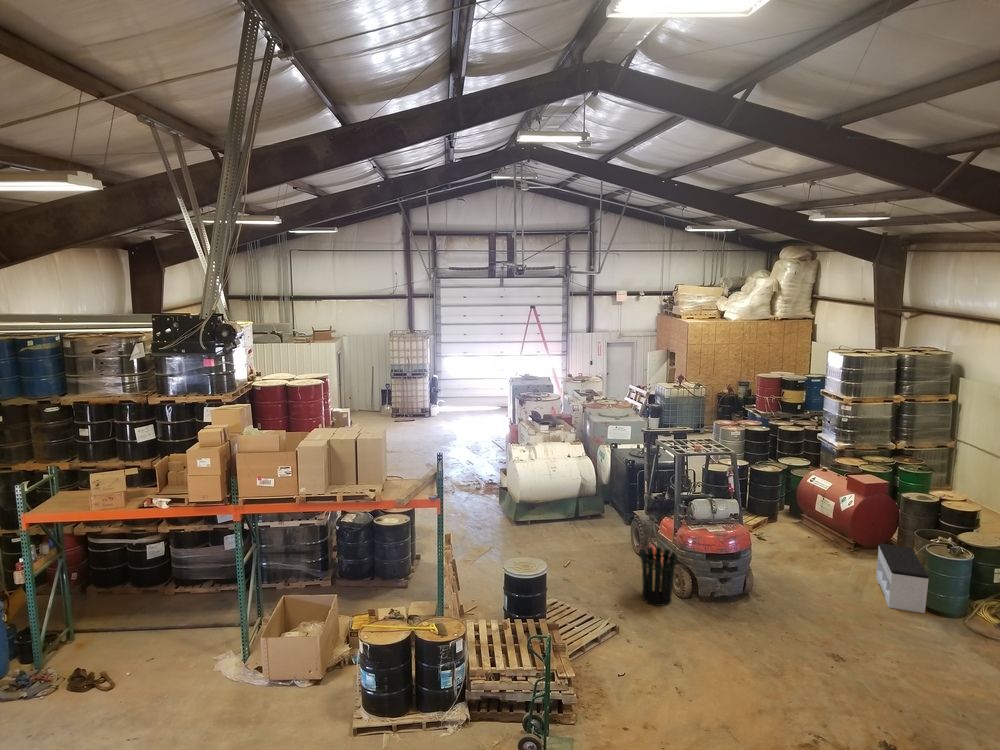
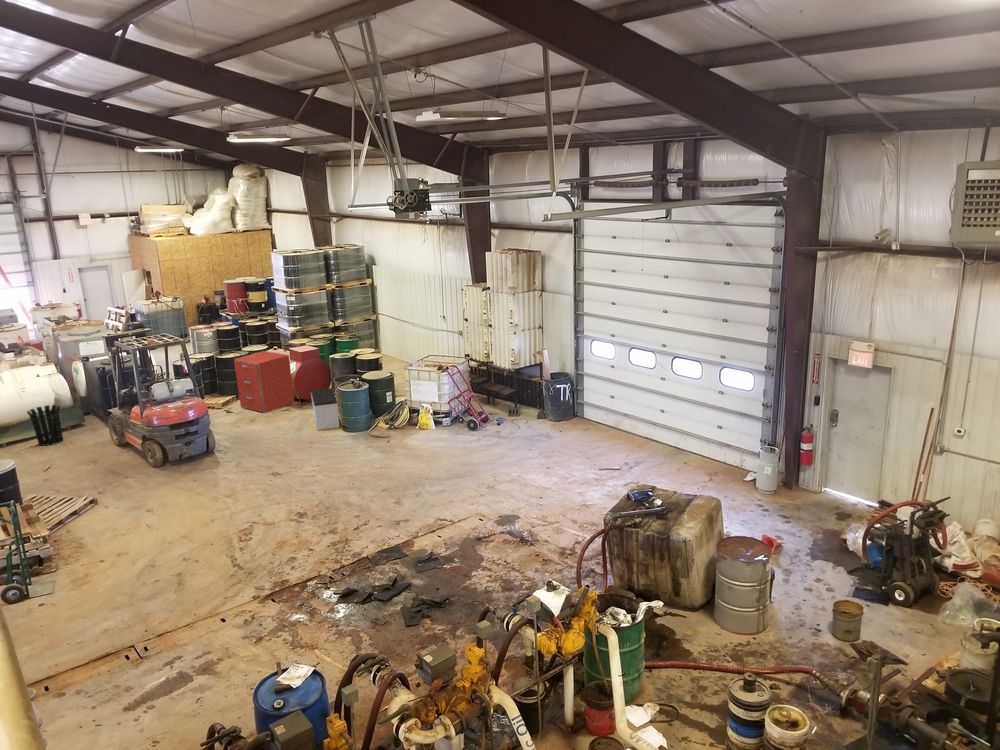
filing cabinet: none [770,472,848,554] -> present [234,351,294,413]
waste bin: present [639,547,678,606] -> present [27,405,63,446]

